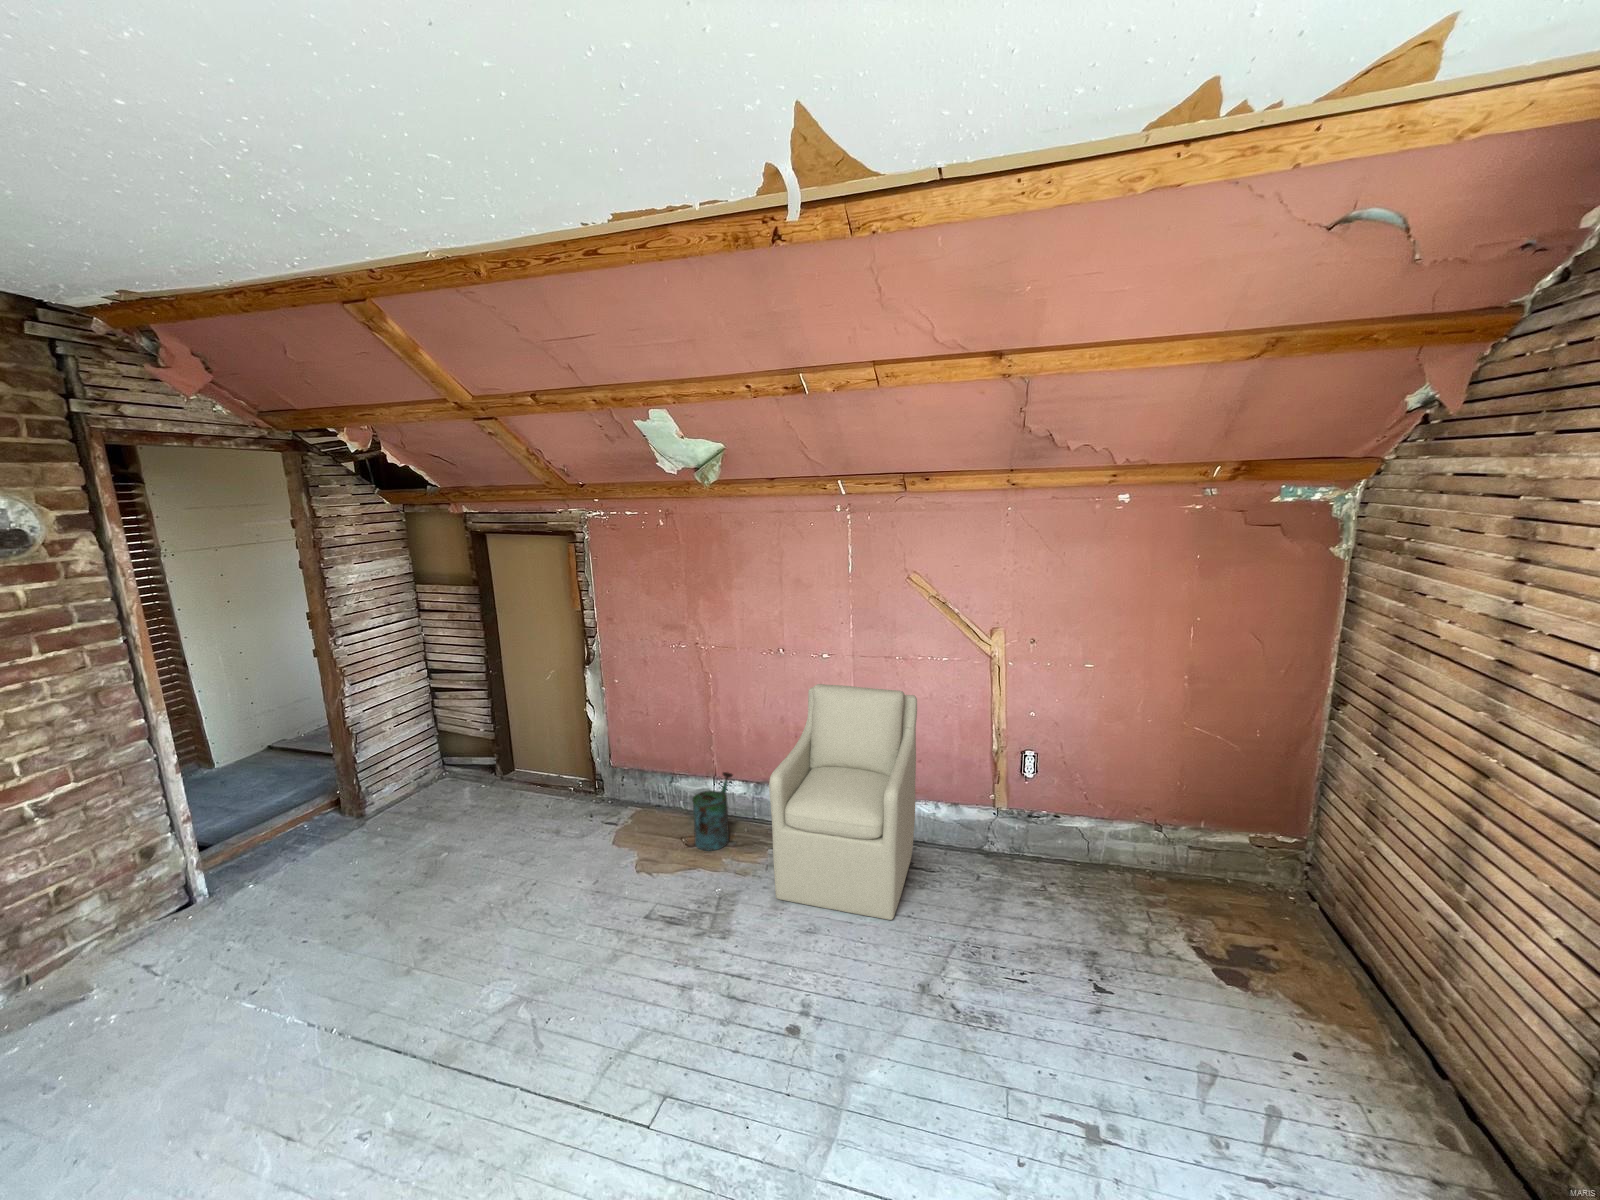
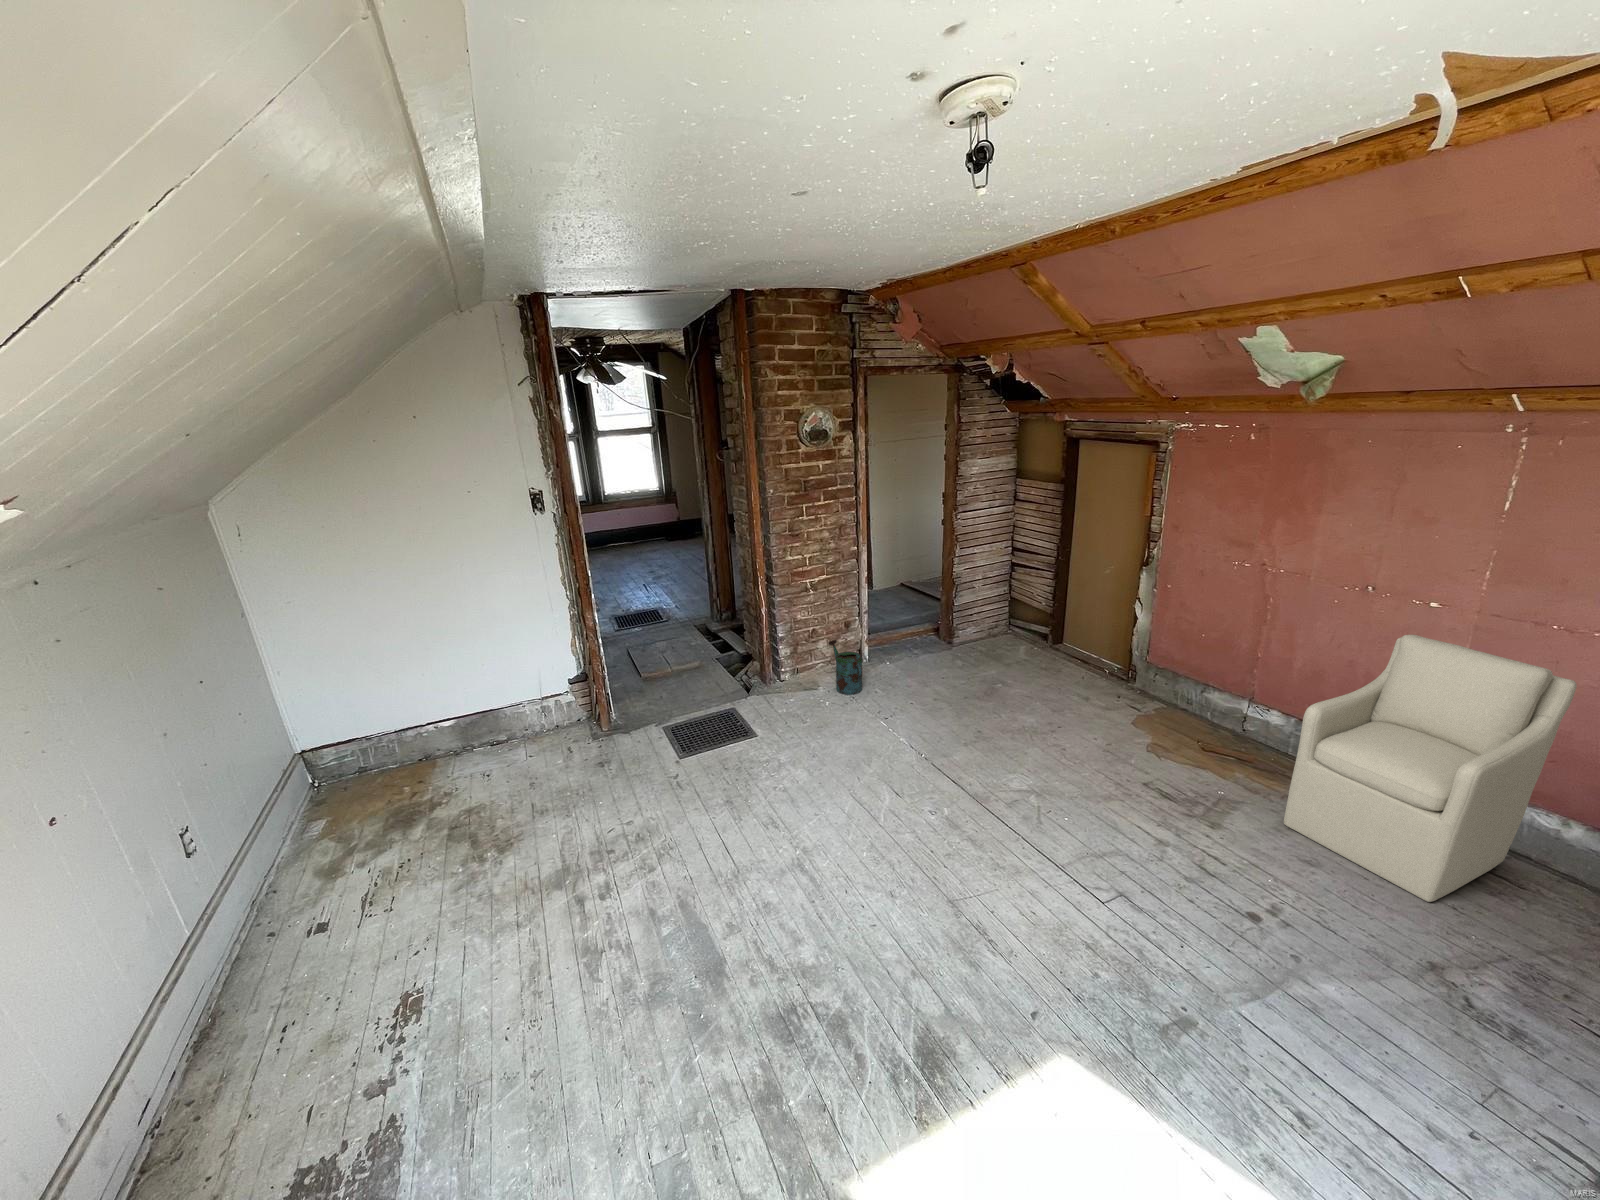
watering can: present [692,772,733,851] -> present [829,640,862,695]

